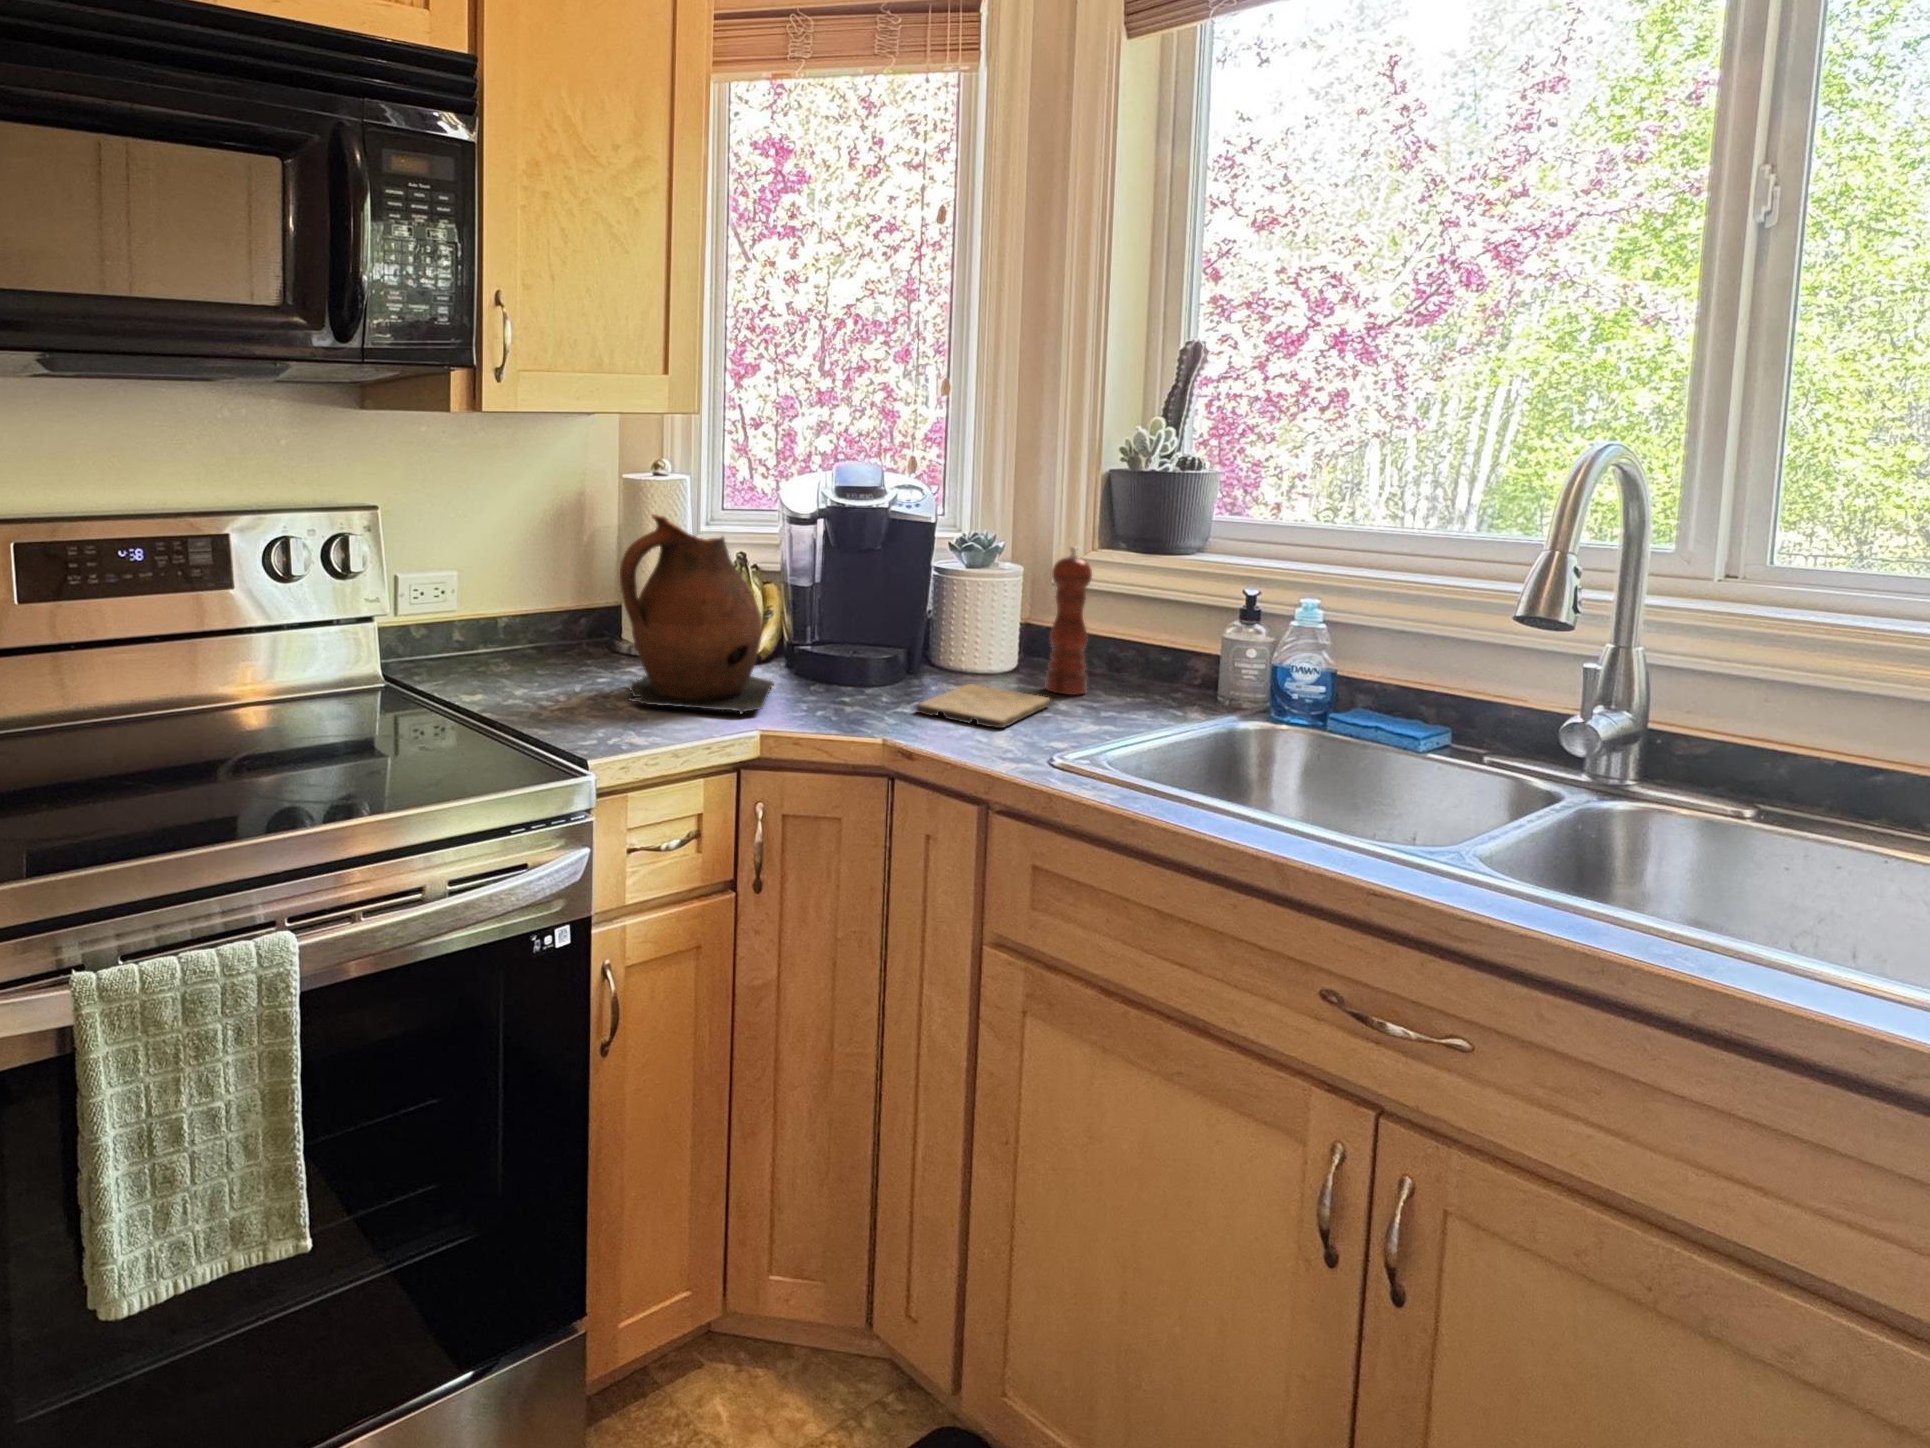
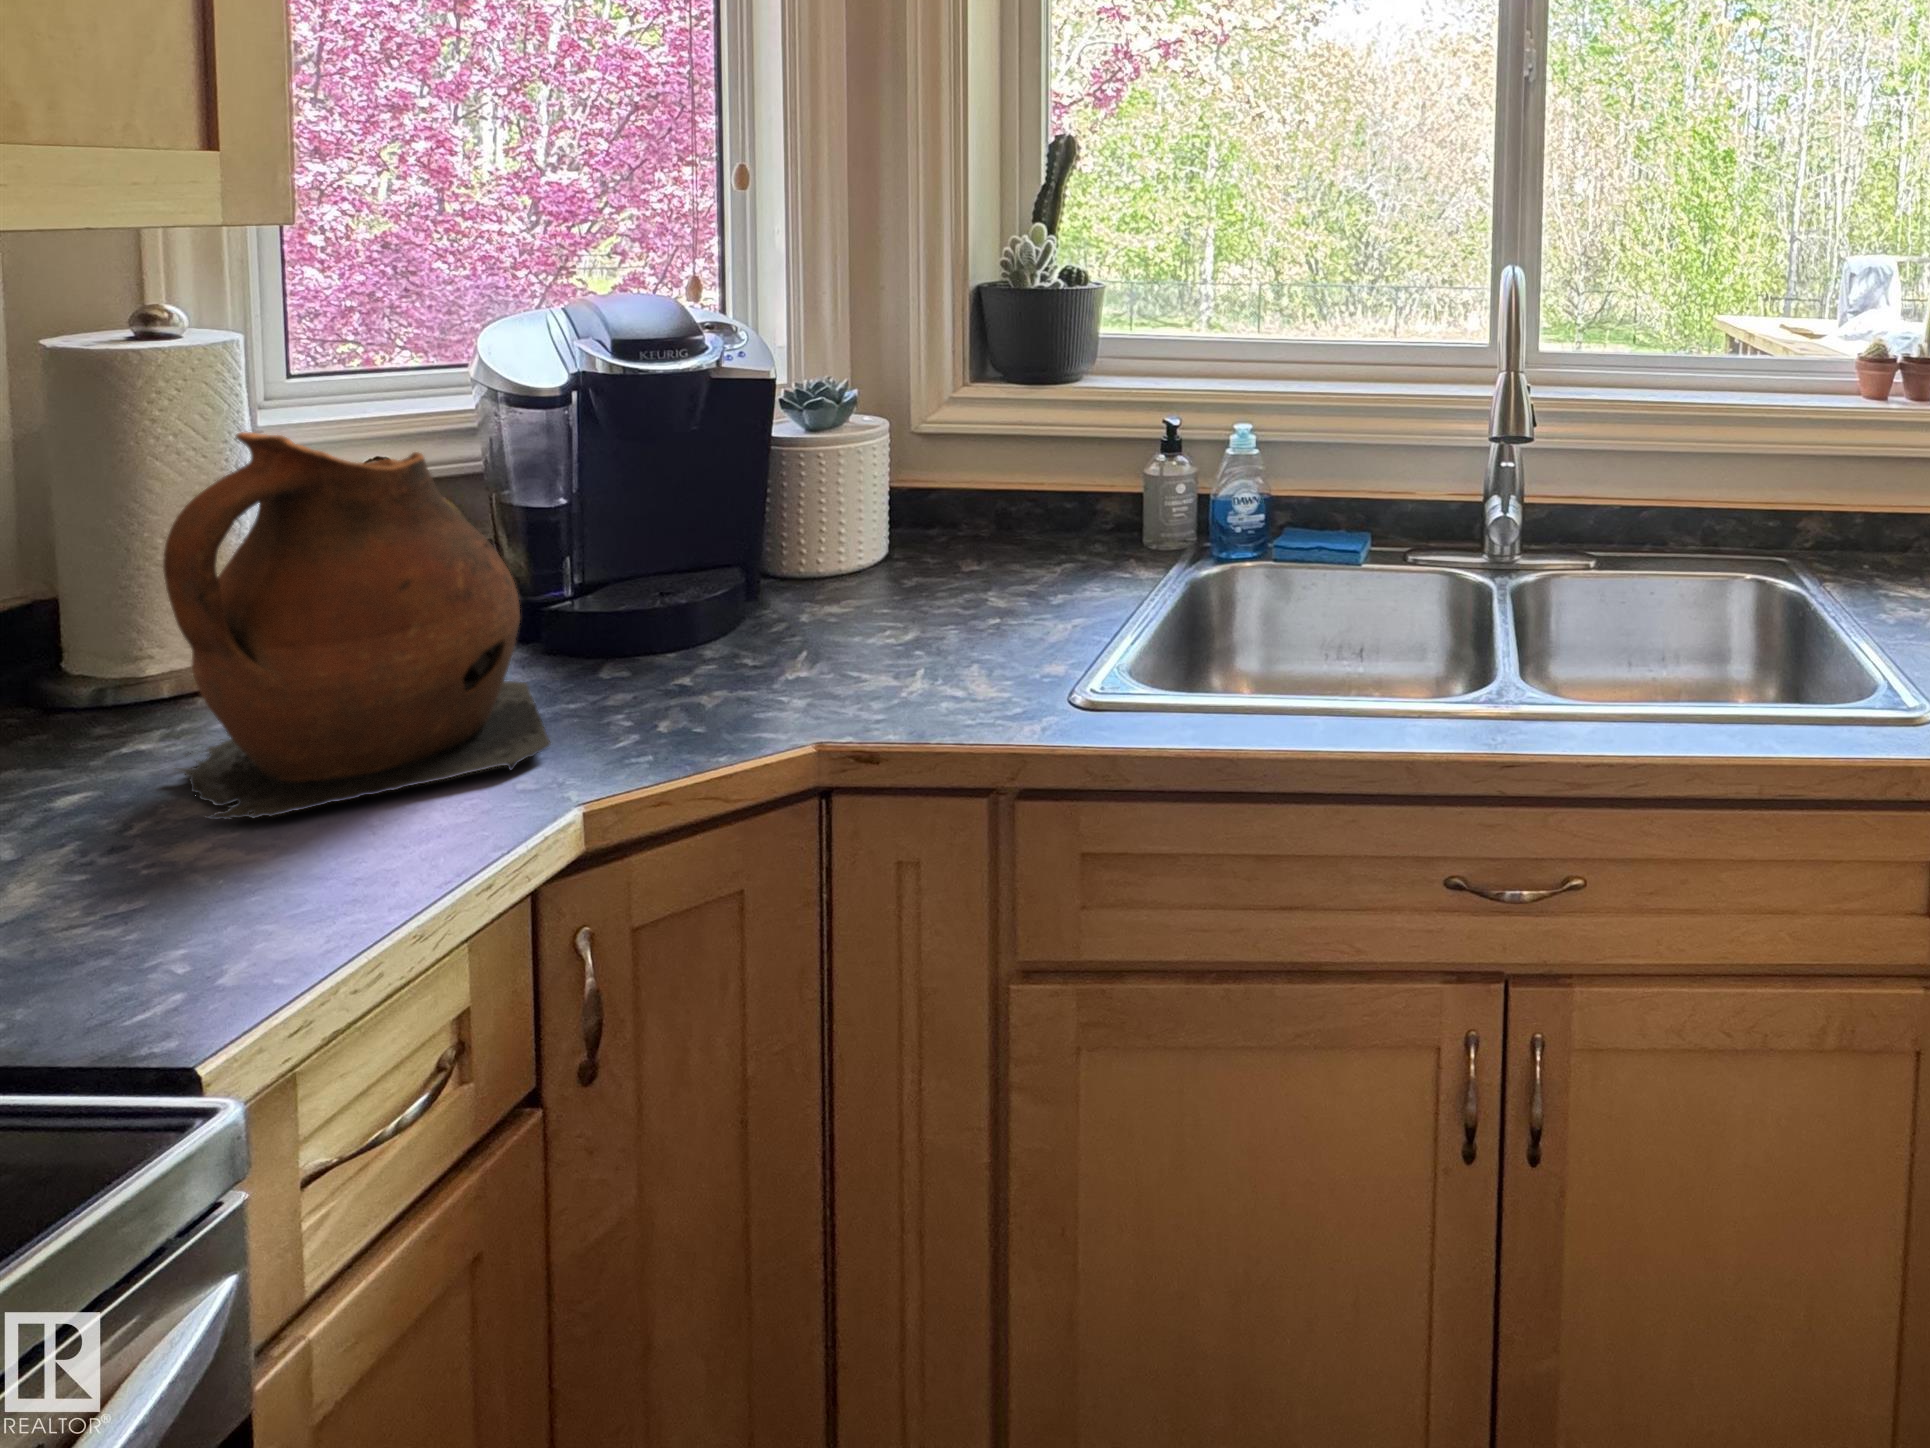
pepper mill: present [1045,547,1092,695] -> none [944,393,997,584]
cutting board: present [916,684,1050,728] -> none [808,596,975,670]

